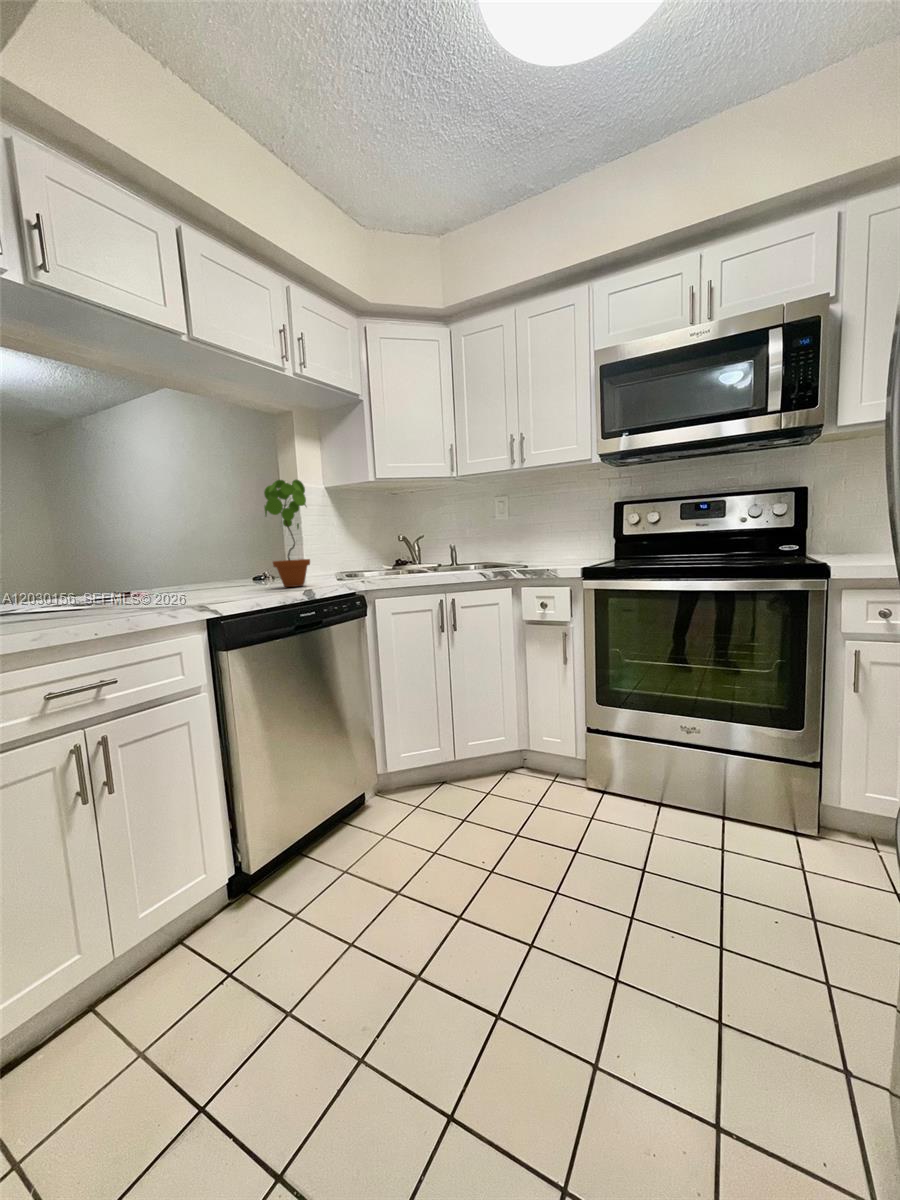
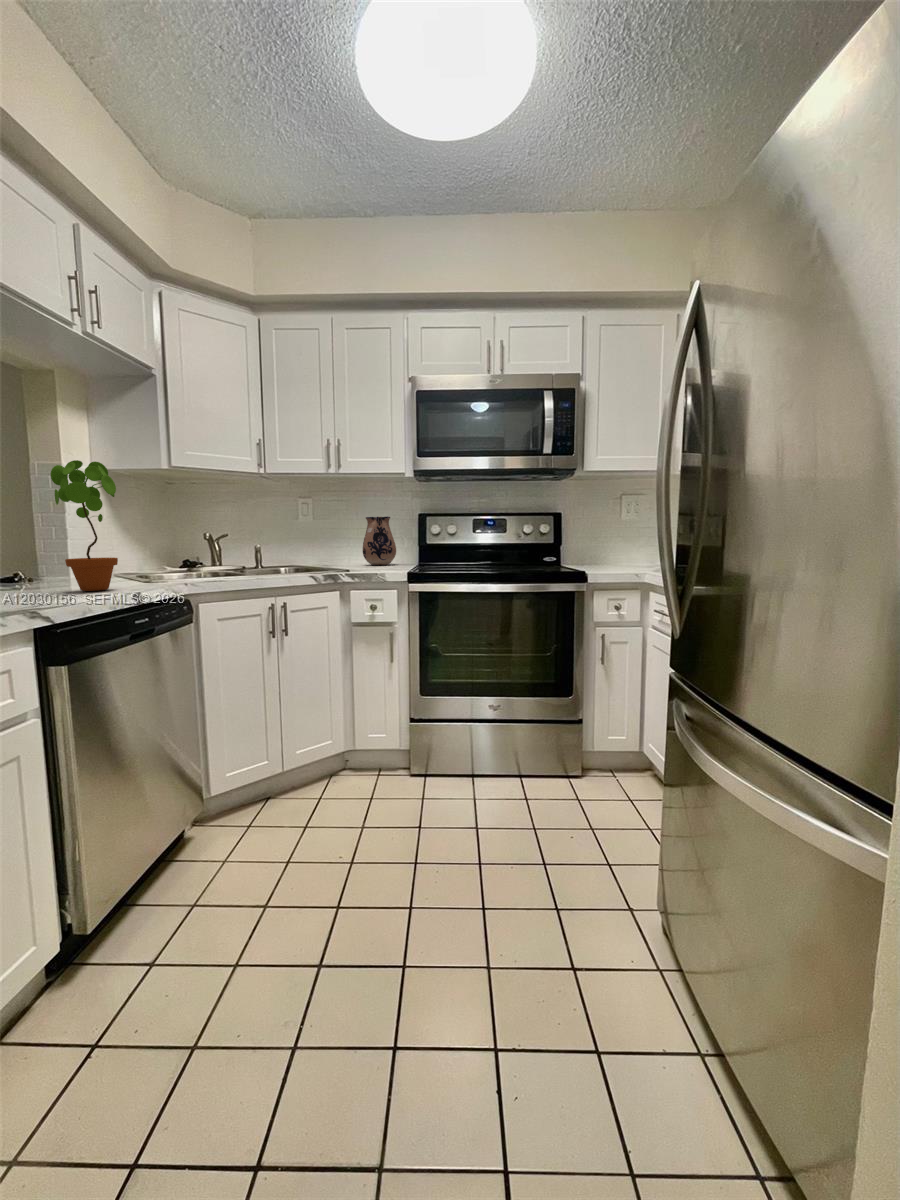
ceramic pitcher: none [552,509,587,560] -> present [363,516,396,565]

